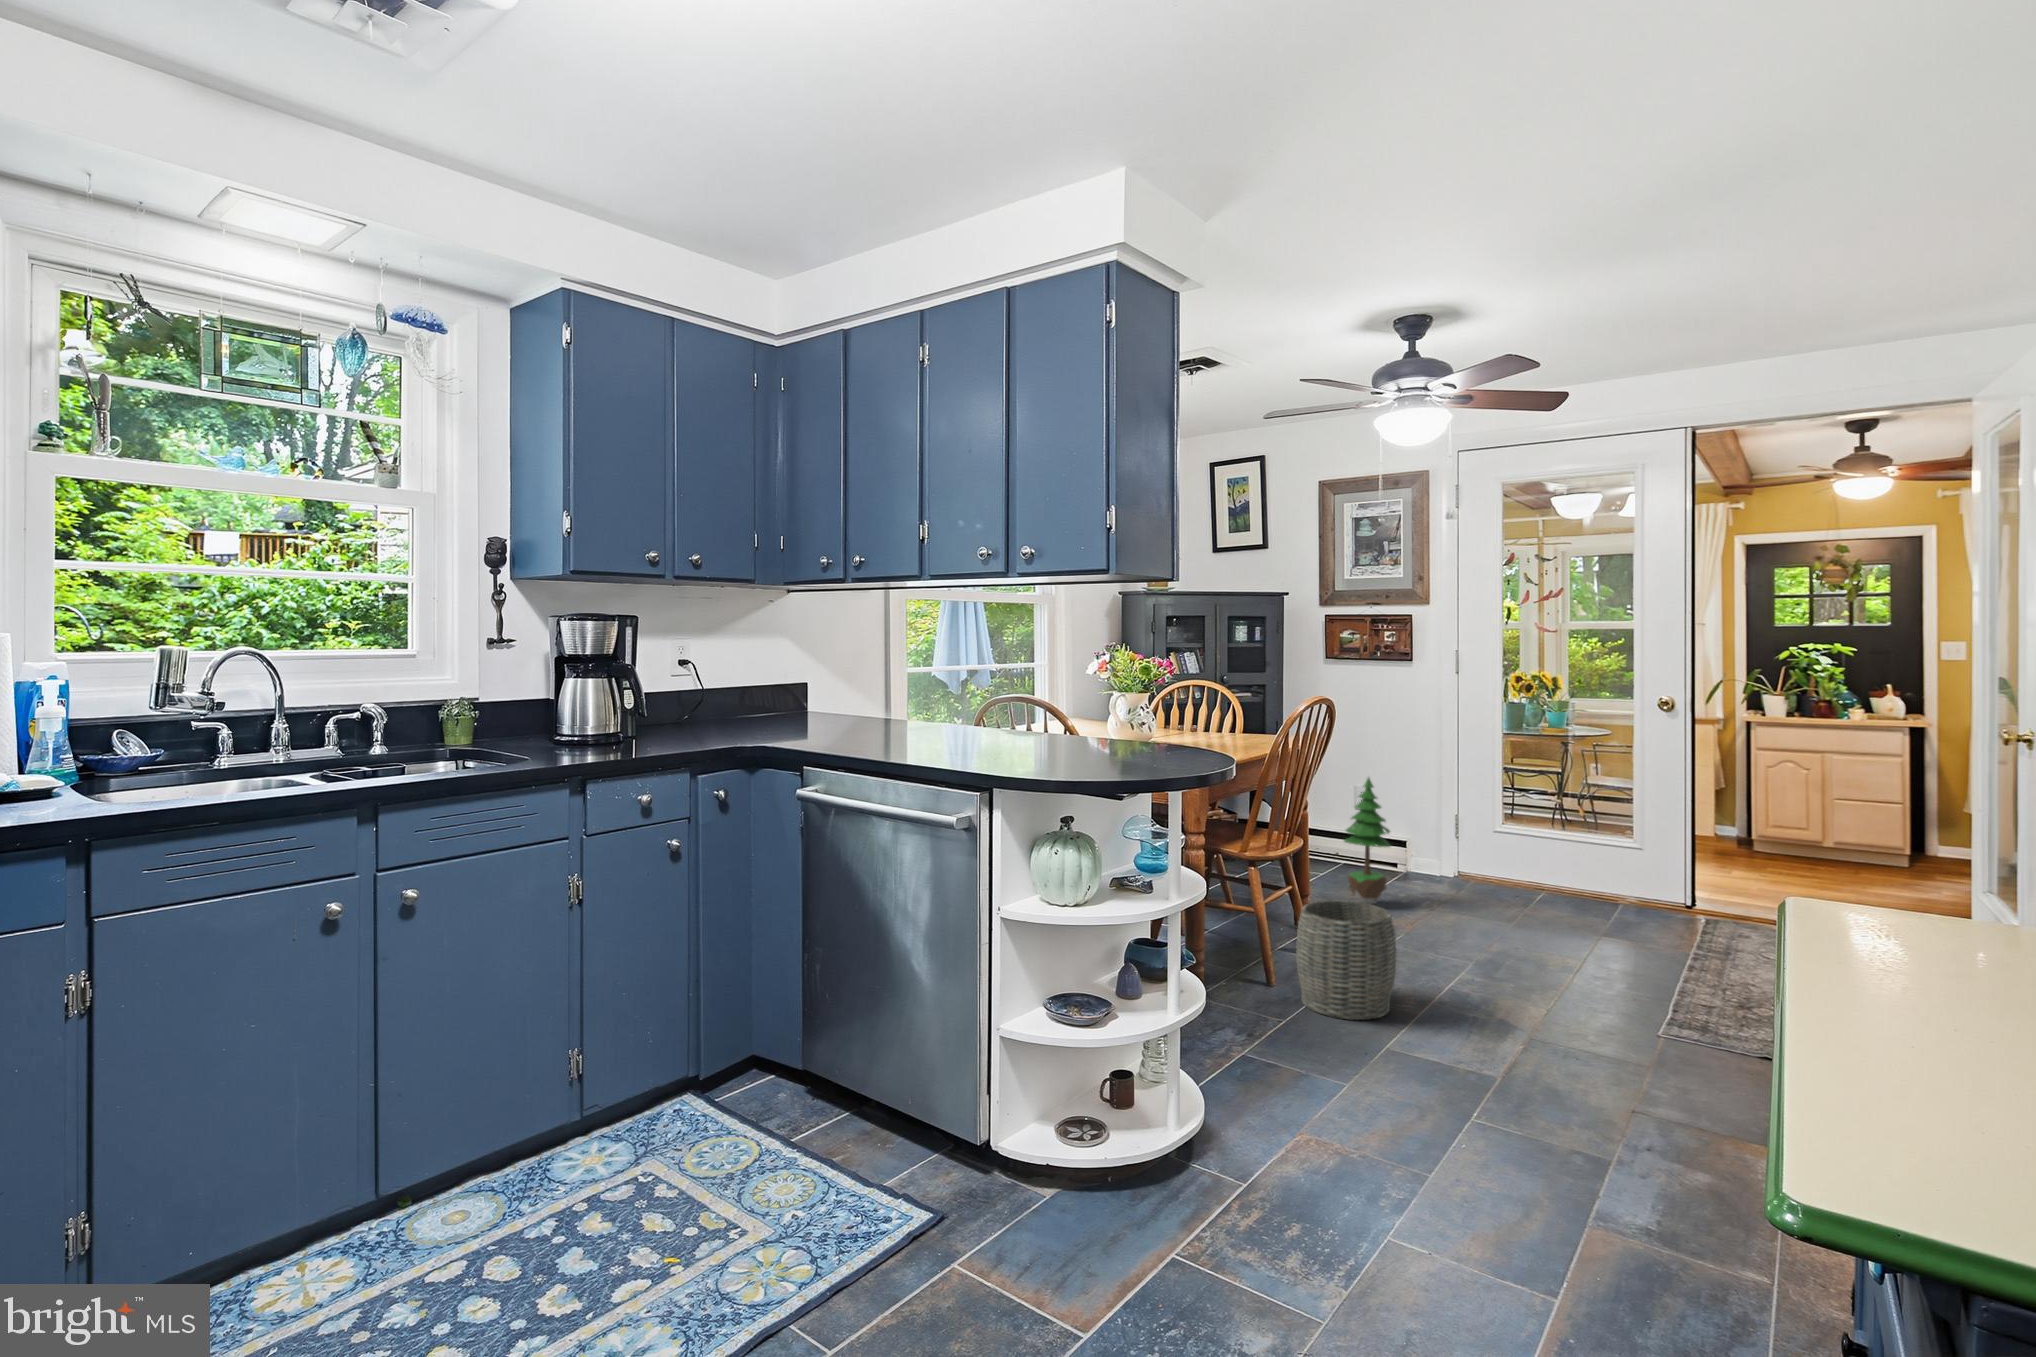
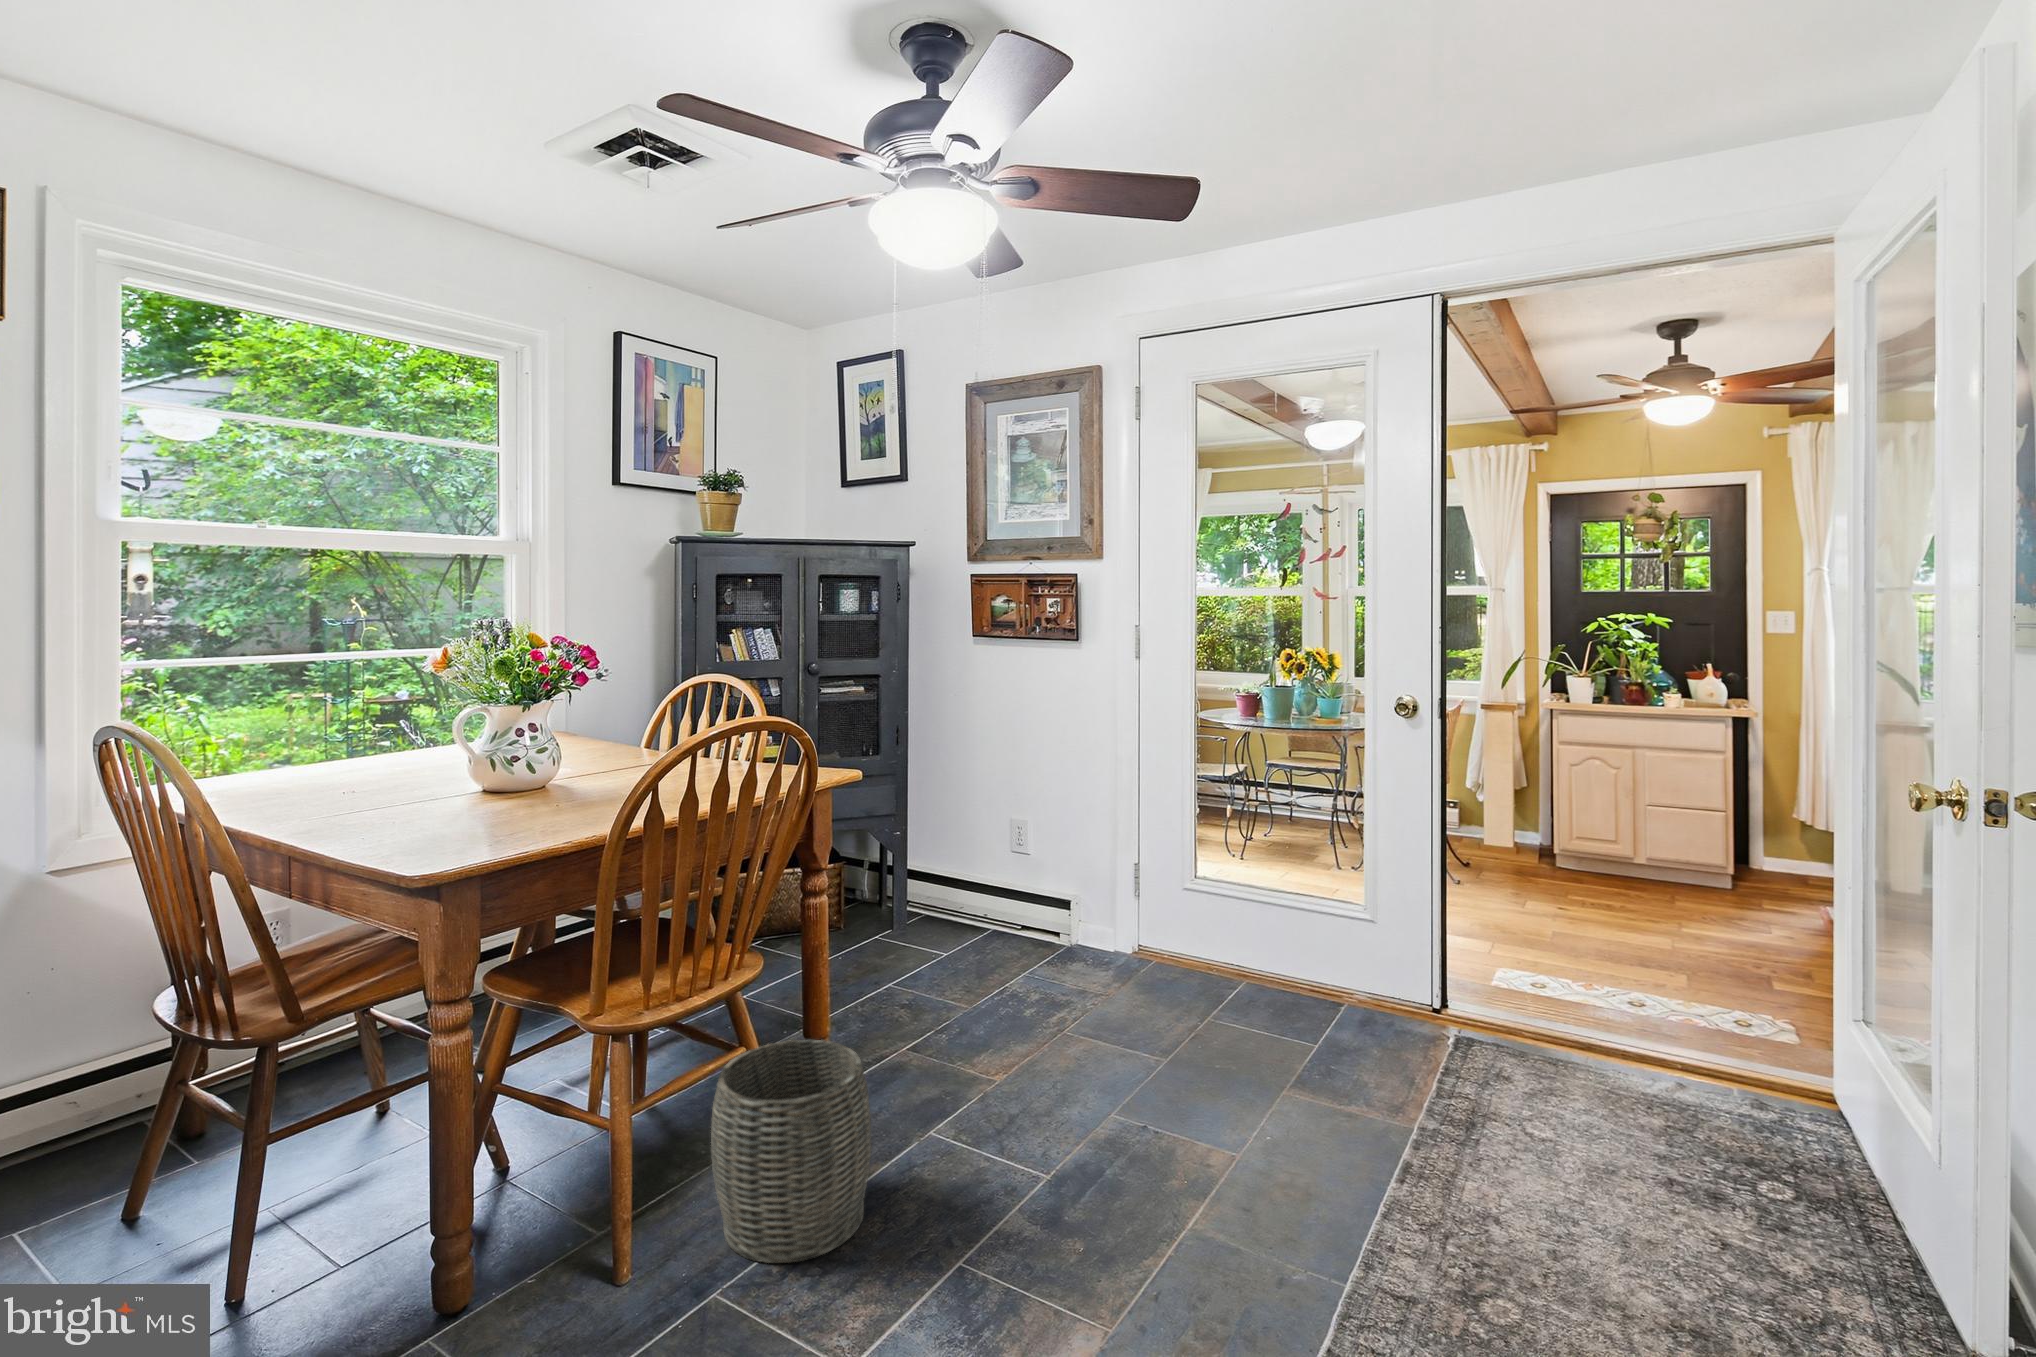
potted tree: present [1344,778,1390,904] -> none [971,806,1035,984]

